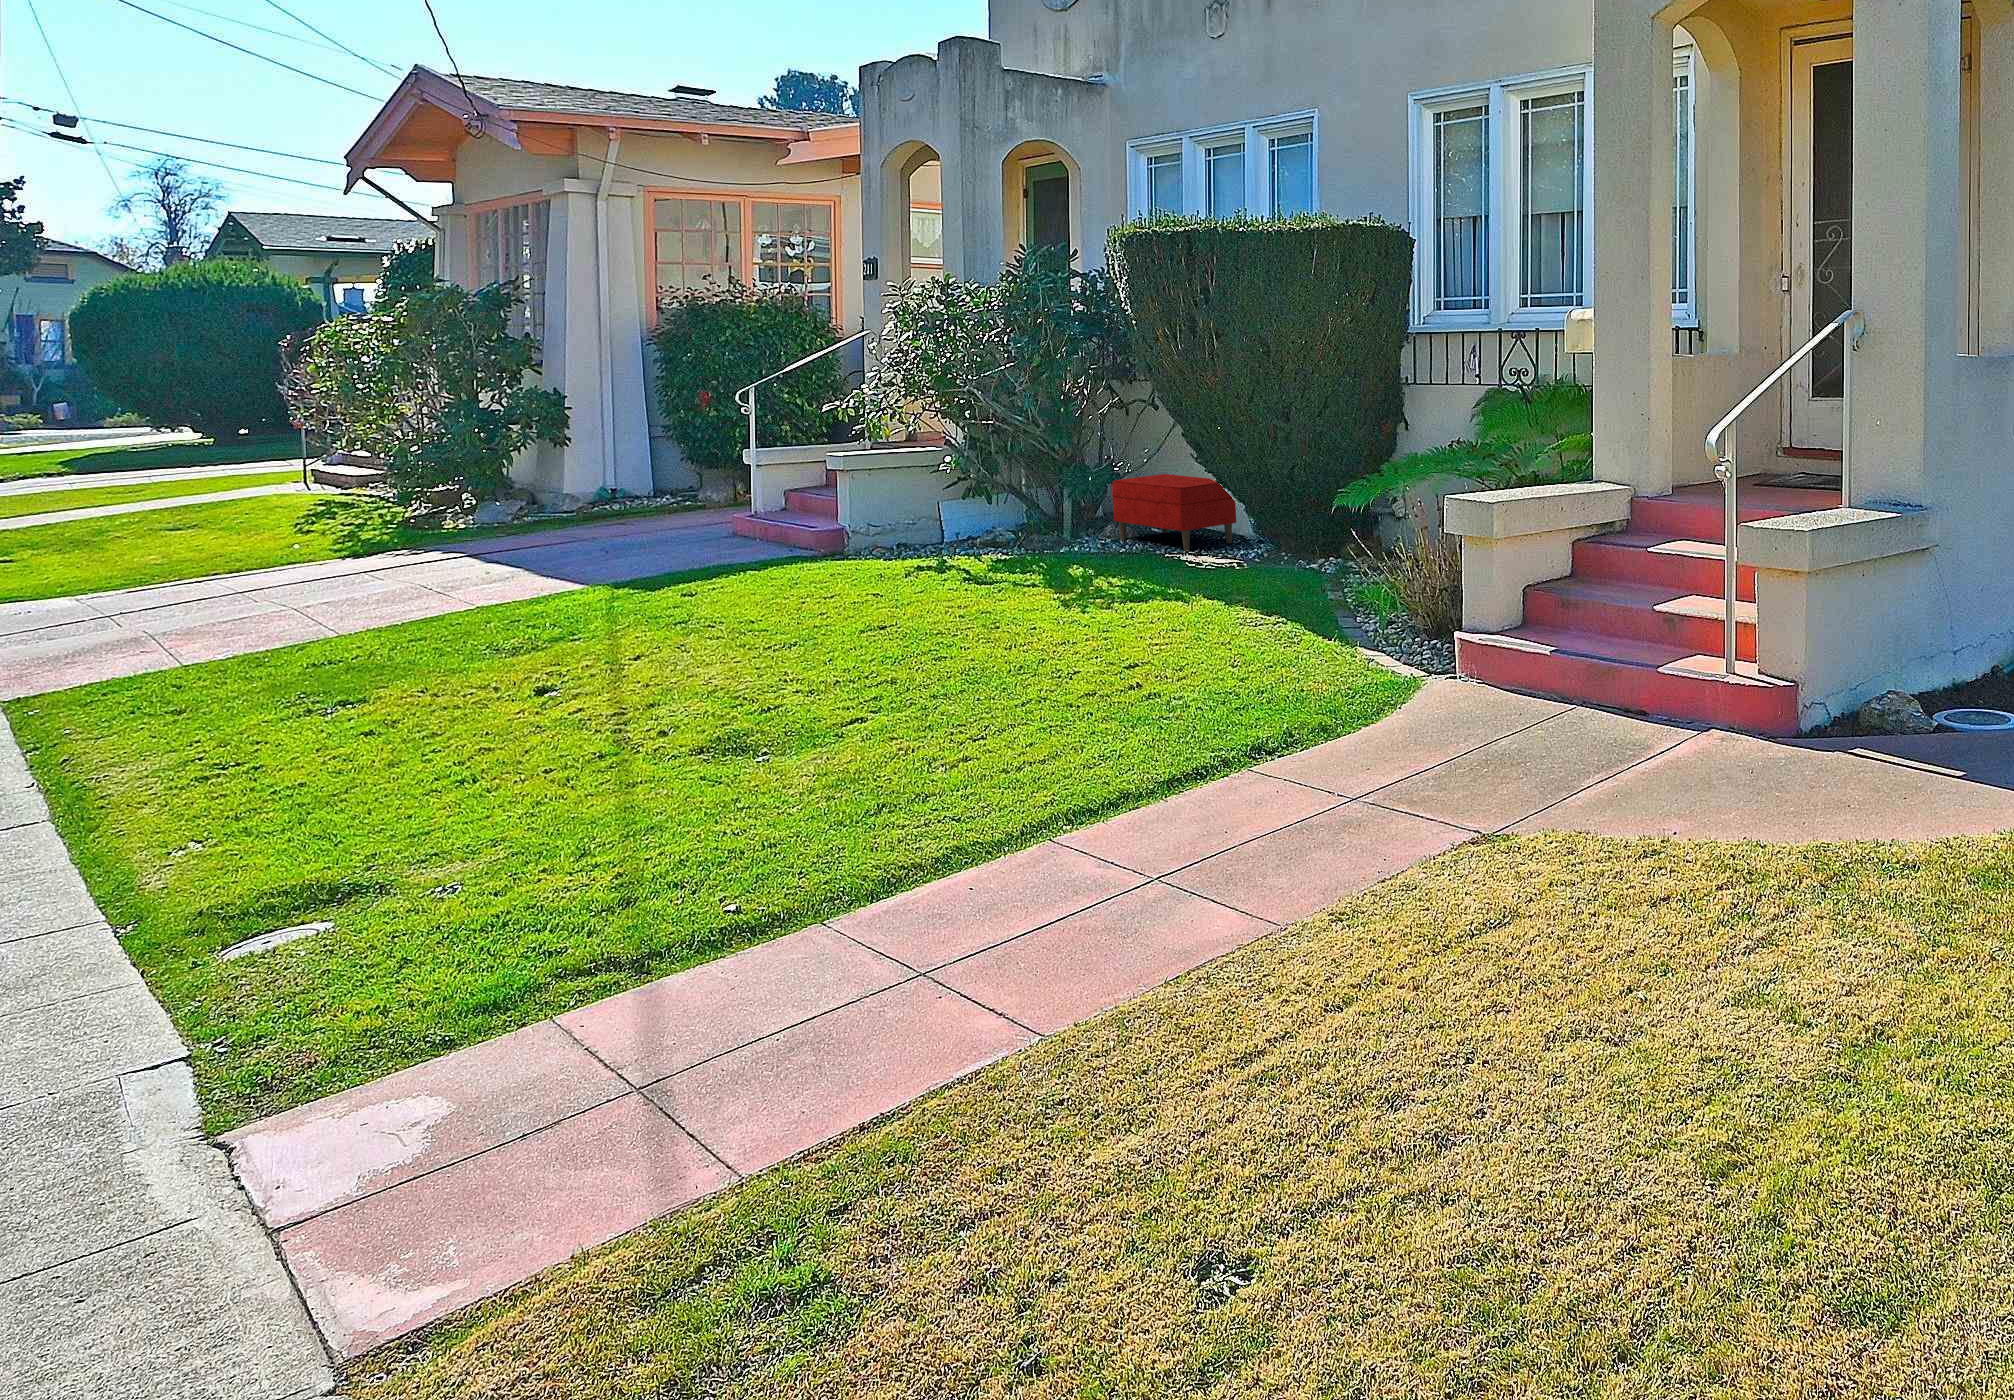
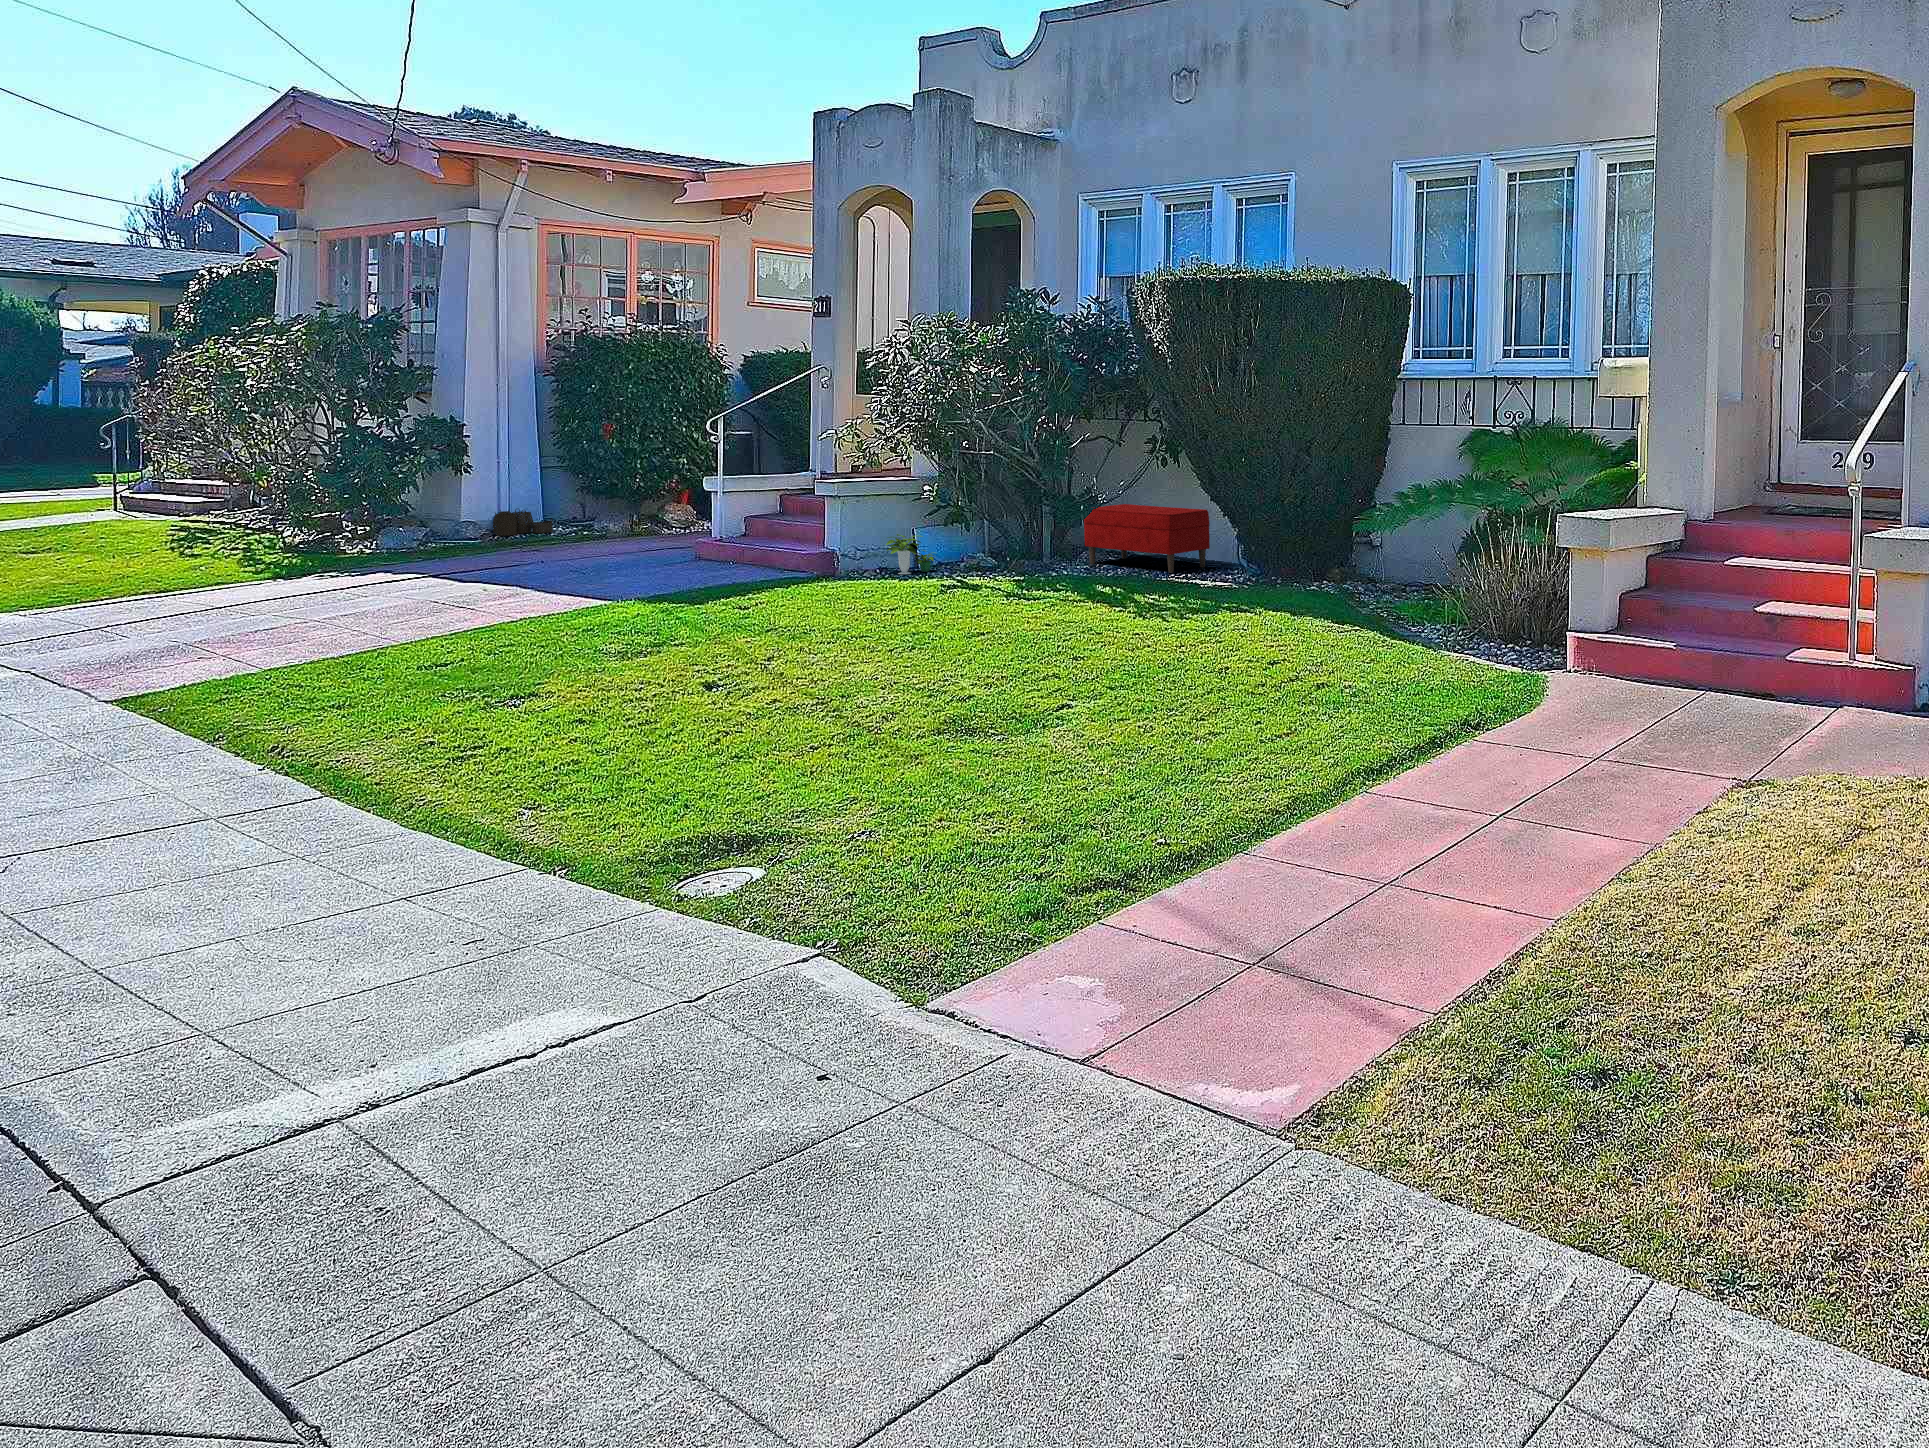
woven basket: none [584,484,648,512] -> present [493,510,553,536]
potted plant: none [890,512,952,555] -> present [886,534,934,574]

